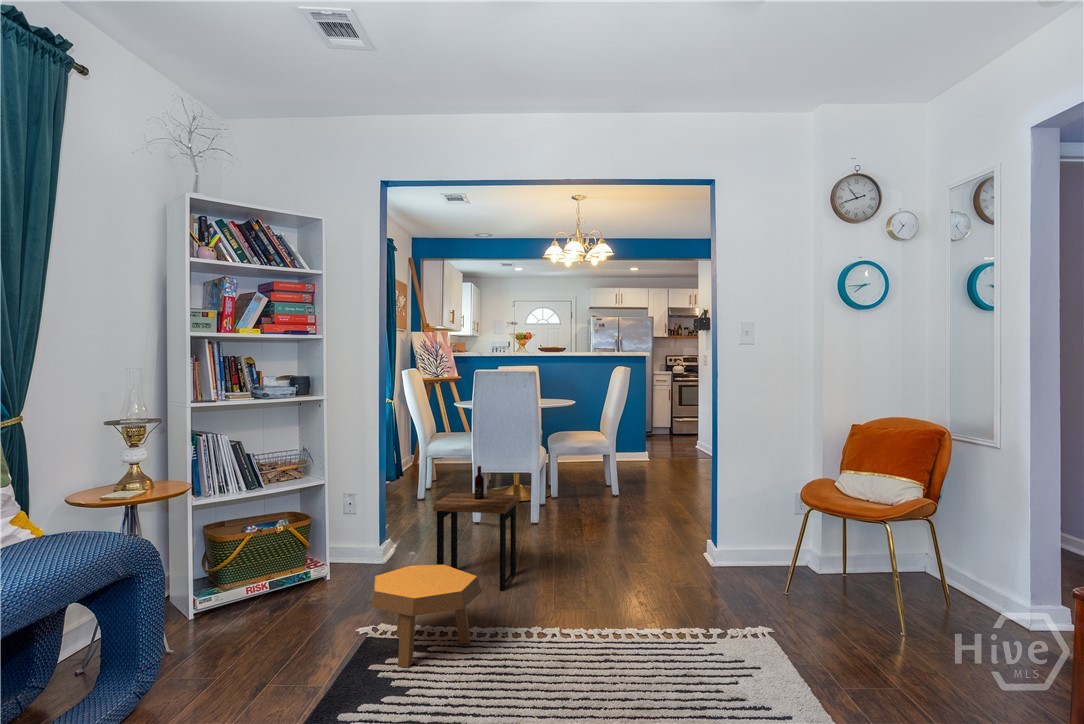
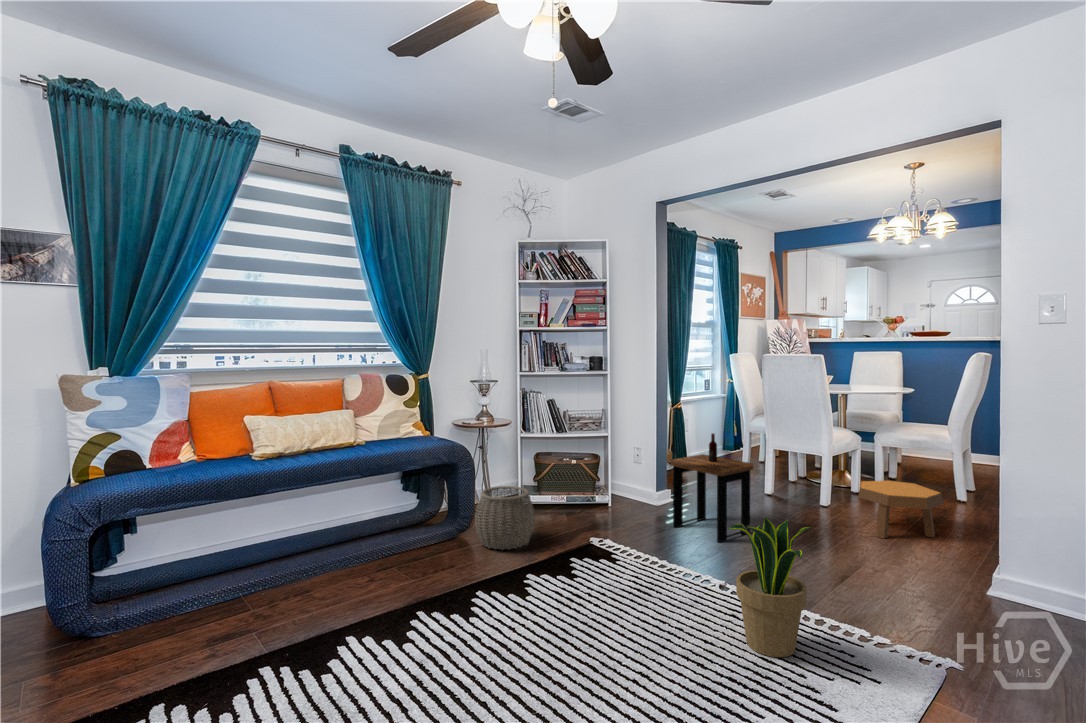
potted plant: none [634,542,711,686] -> present [728,517,812,657]
footstool: present [371,565,481,668] -> present [859,480,944,538]
woven basket: none [197,576,298,681] -> present [475,486,535,550]

